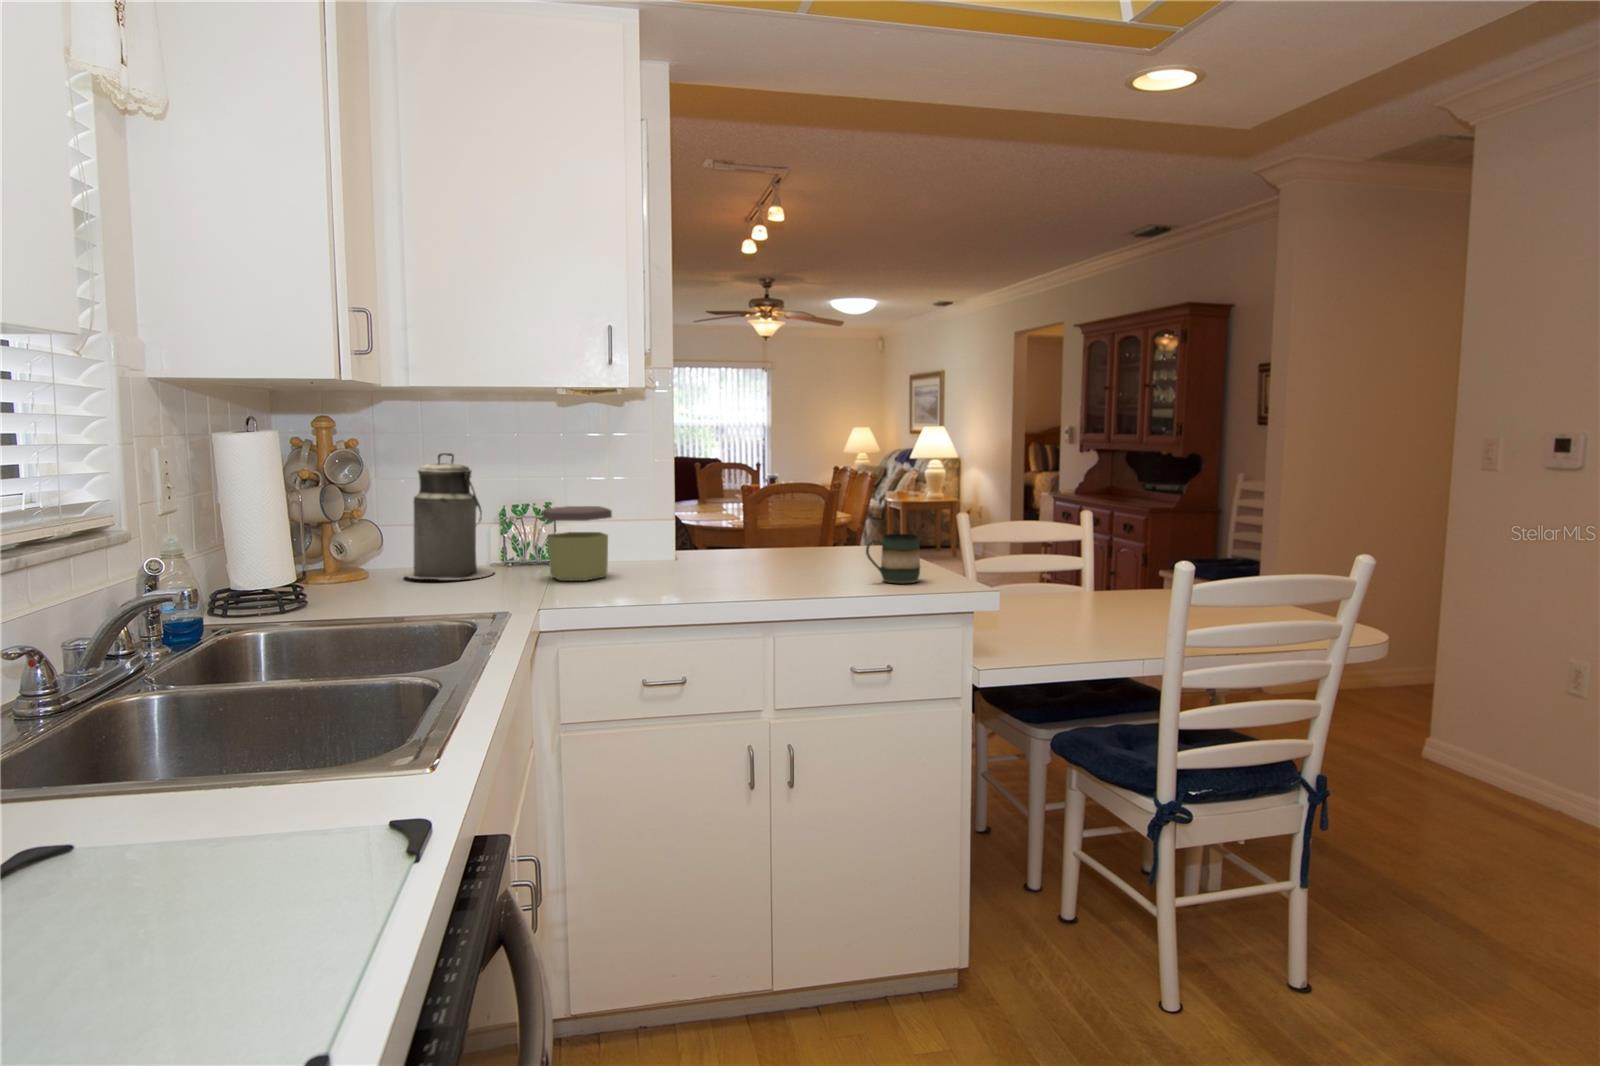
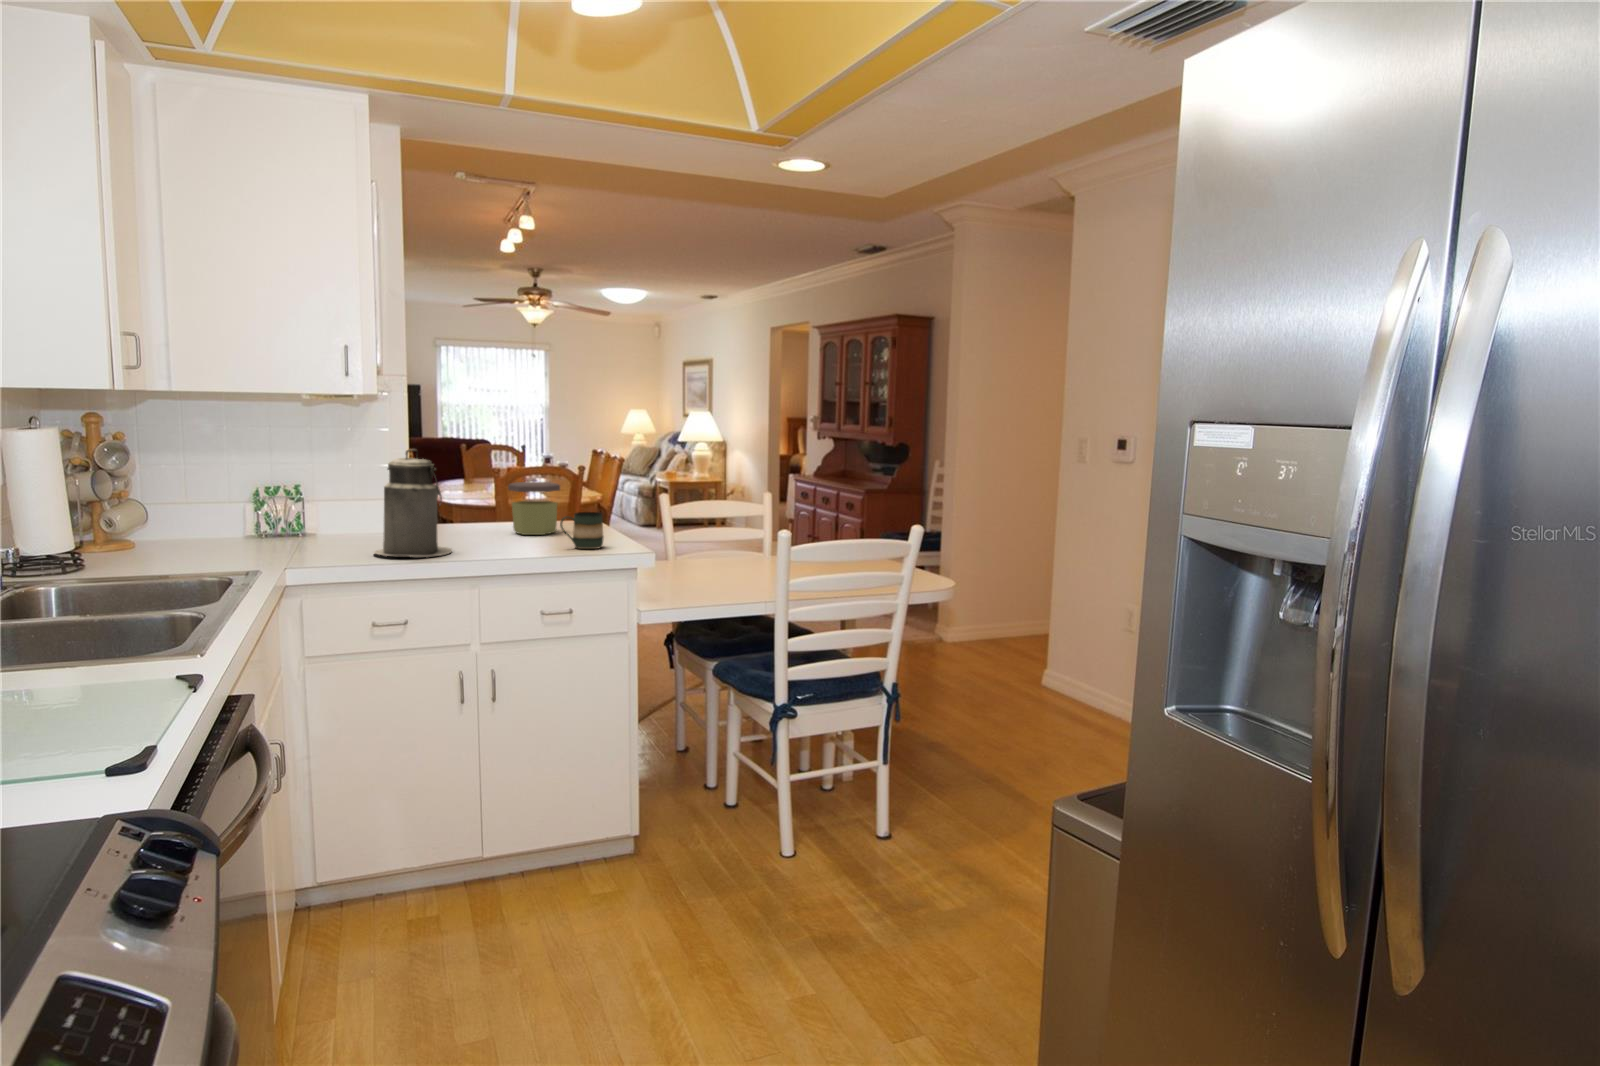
canister: present [404,453,494,580] -> present [374,449,452,557]
jar: present [542,506,612,581] -> present [508,482,560,535]

